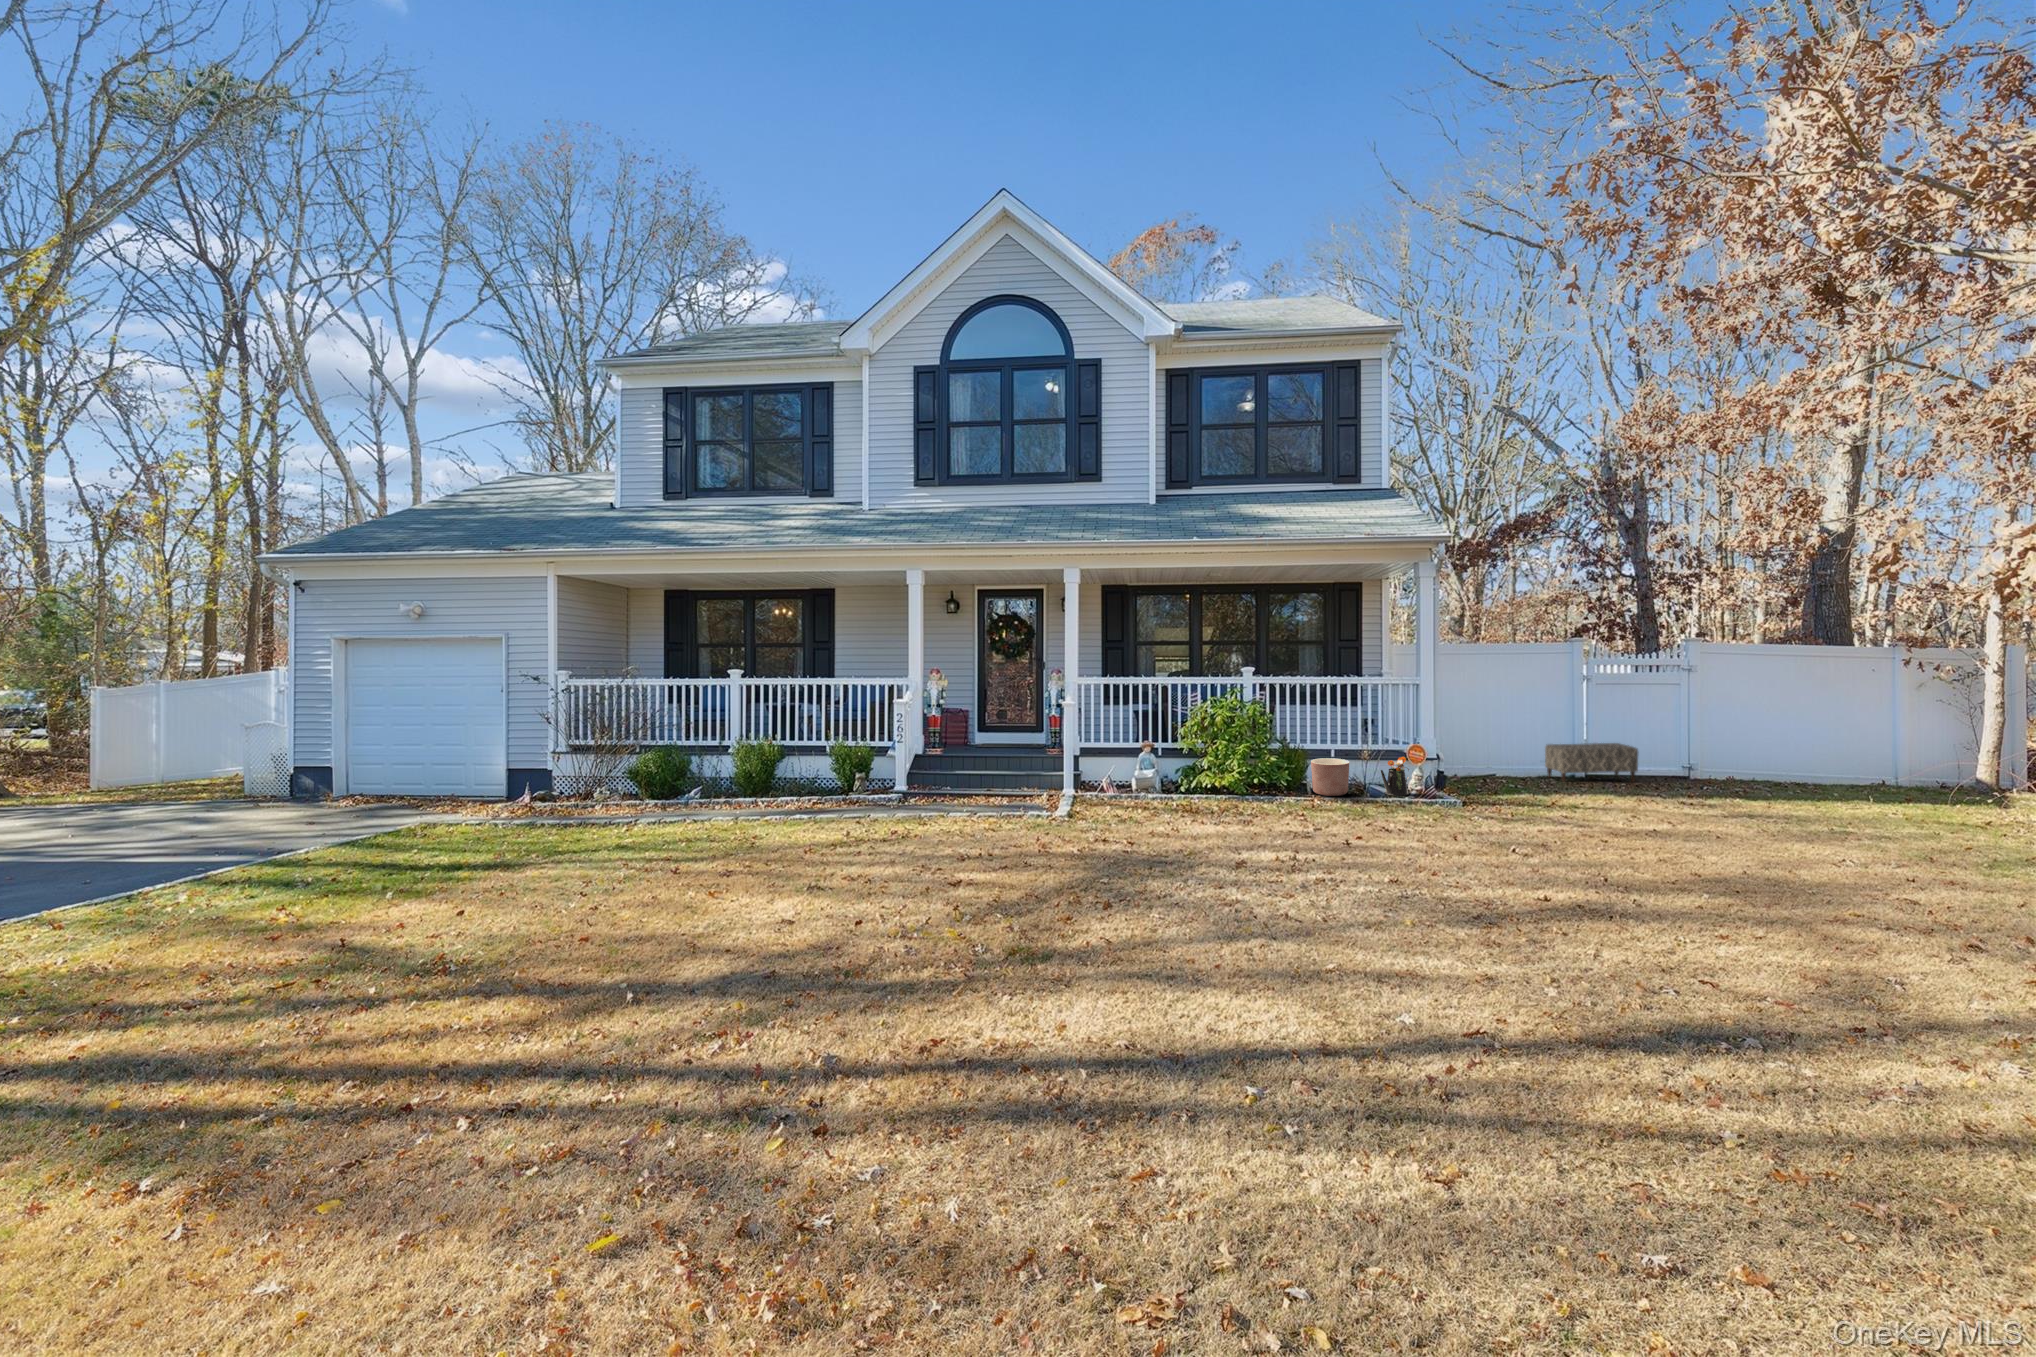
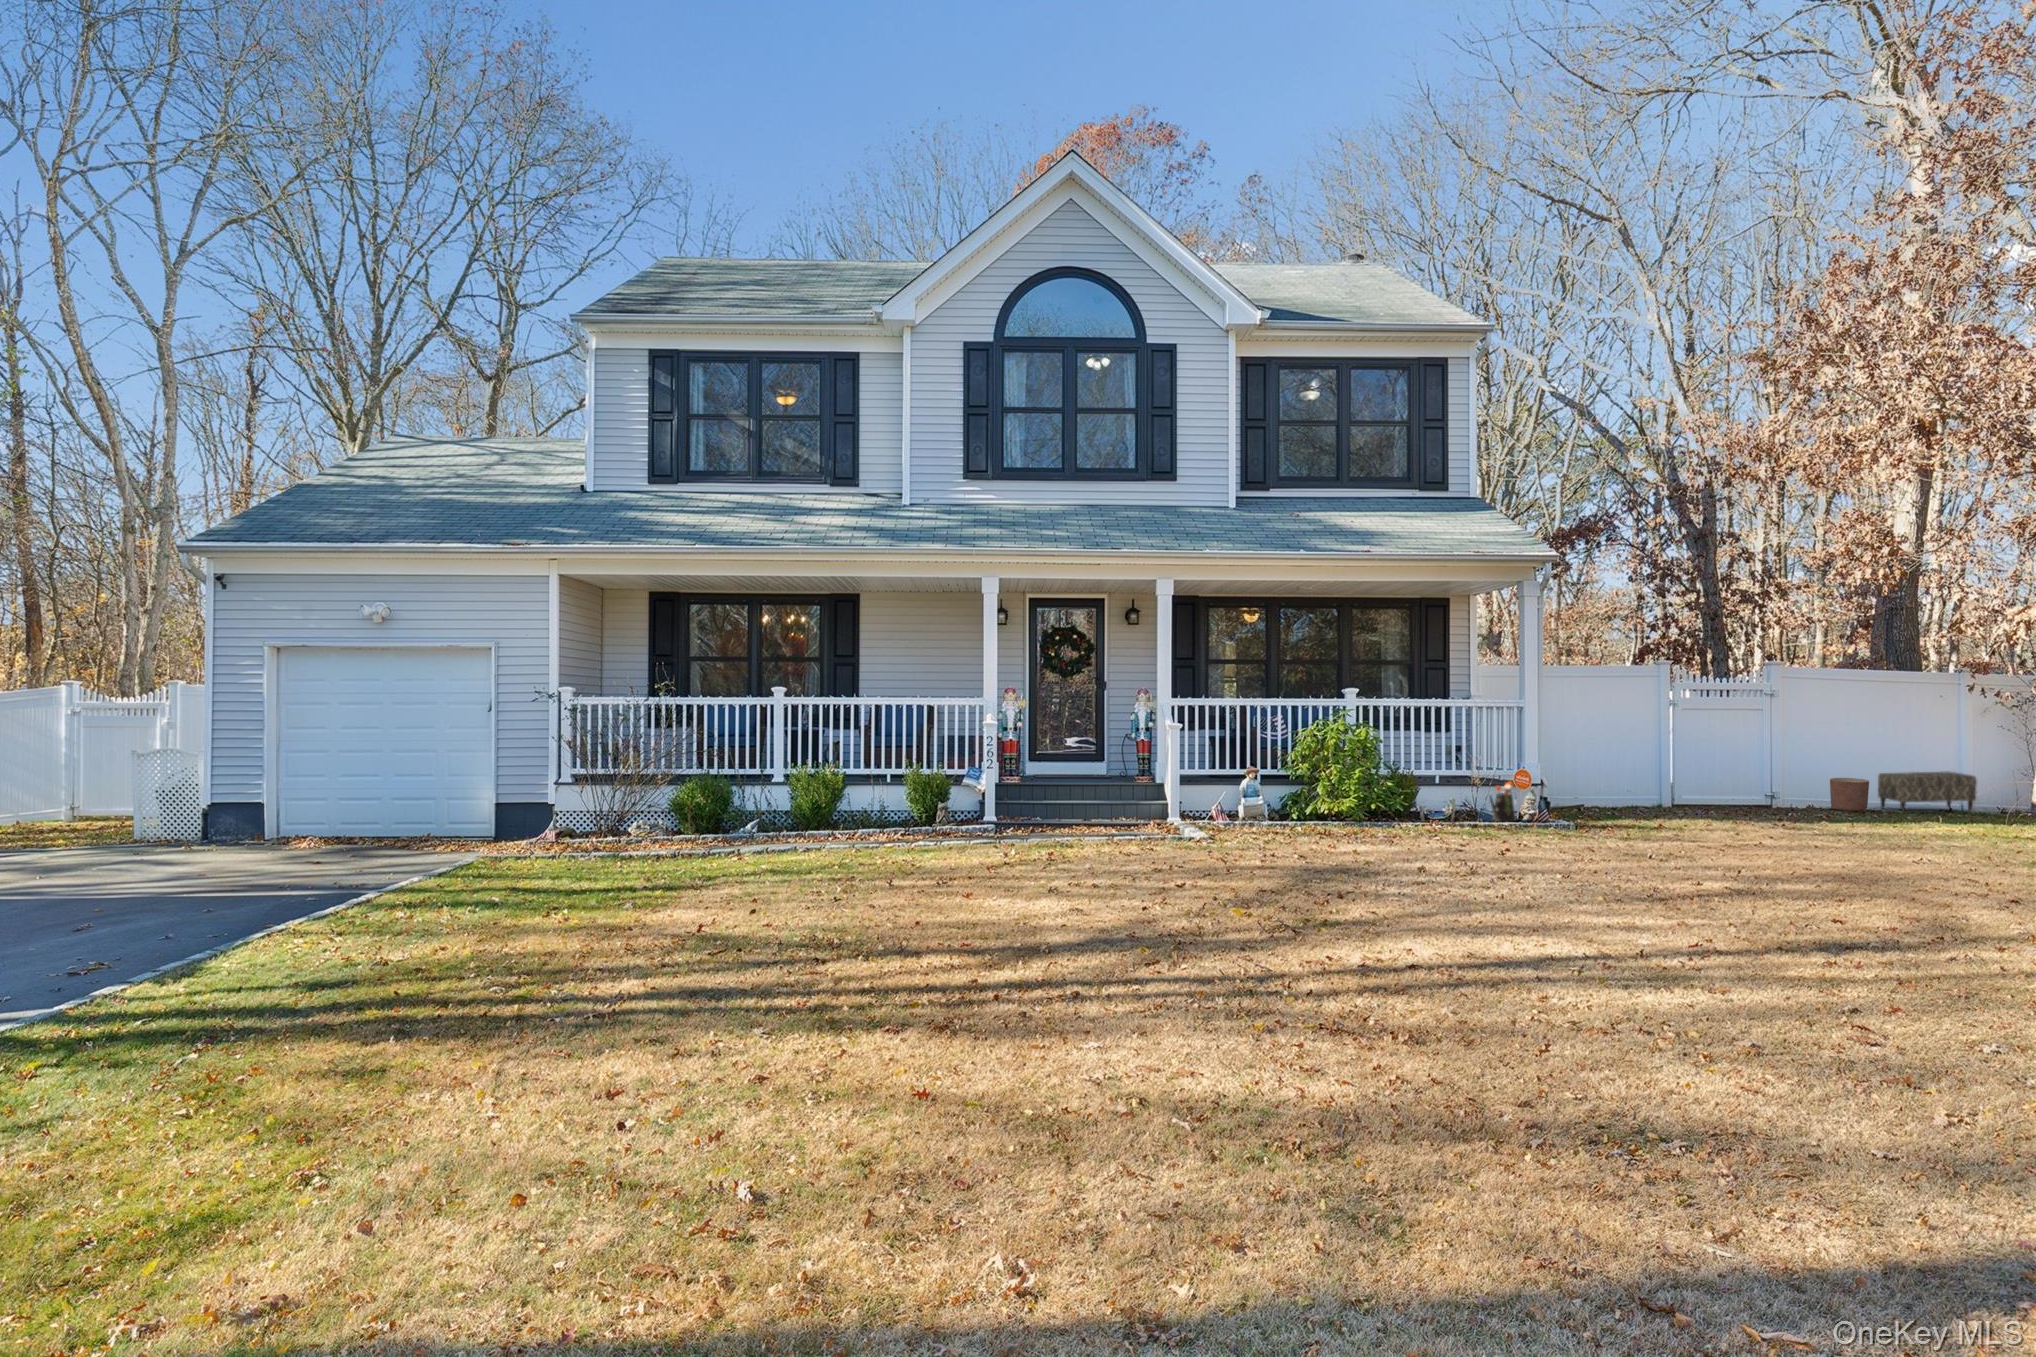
bench: present [1545,743,1638,782] -> present [1878,771,1977,811]
planter: present [1311,758,1349,796] -> present [1830,778,1869,811]

